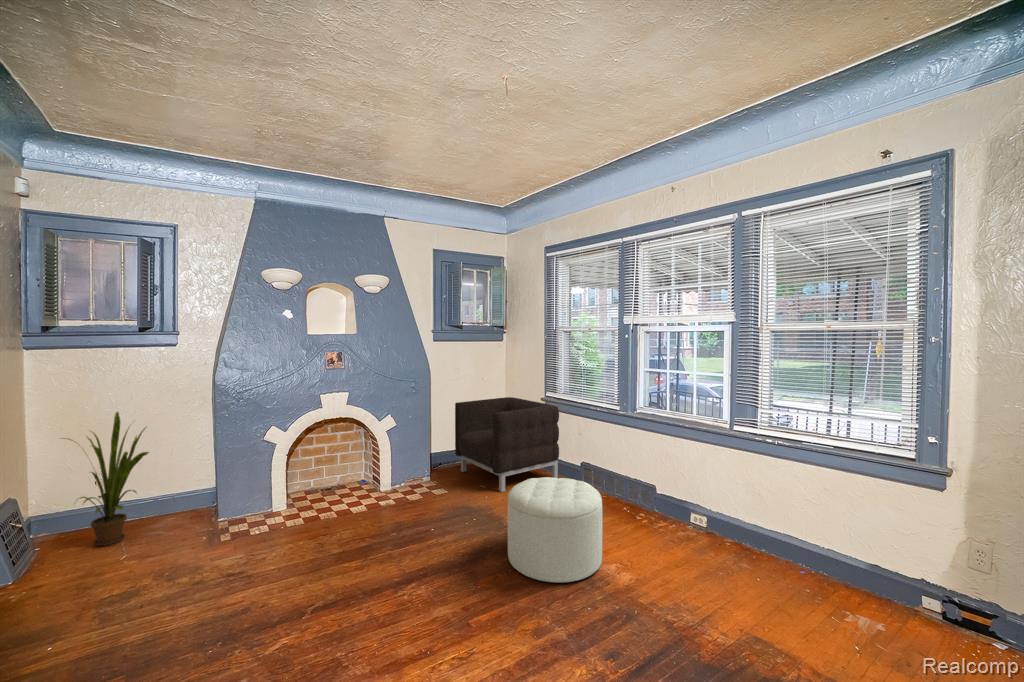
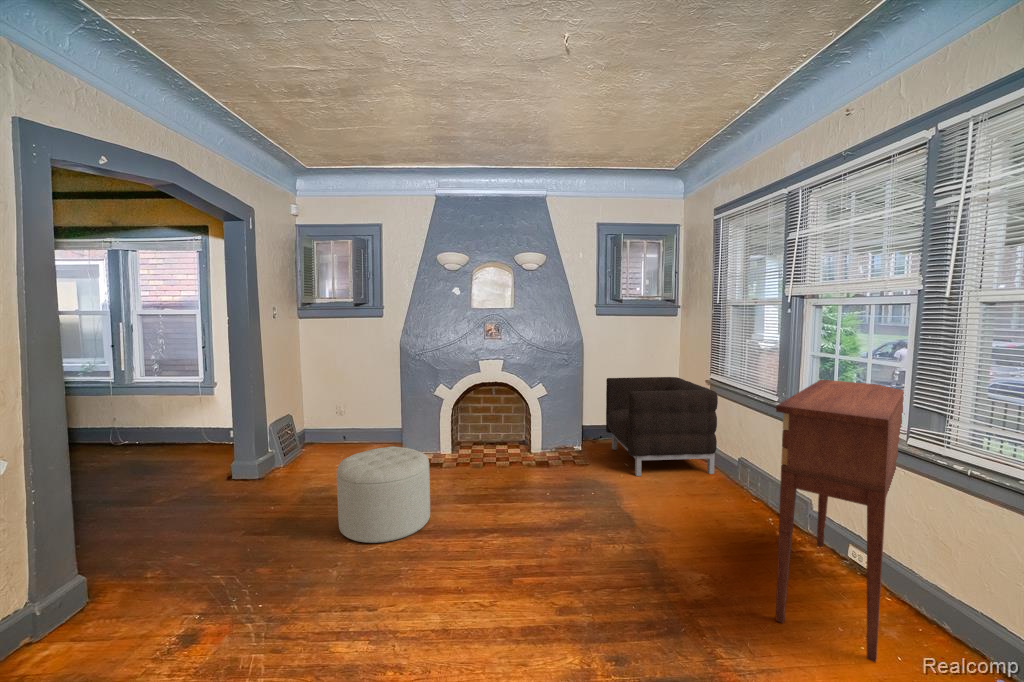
console table: none [657,389,749,585] -> present [776,380,904,662]
house plant: present [63,412,149,546] -> none [313,364,364,455]
ottoman: present [507,477,602,583] -> present [337,446,430,543]

